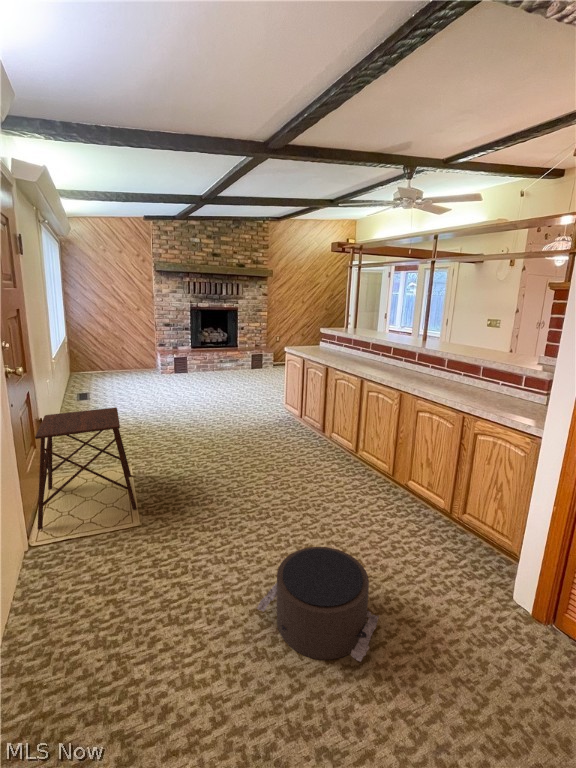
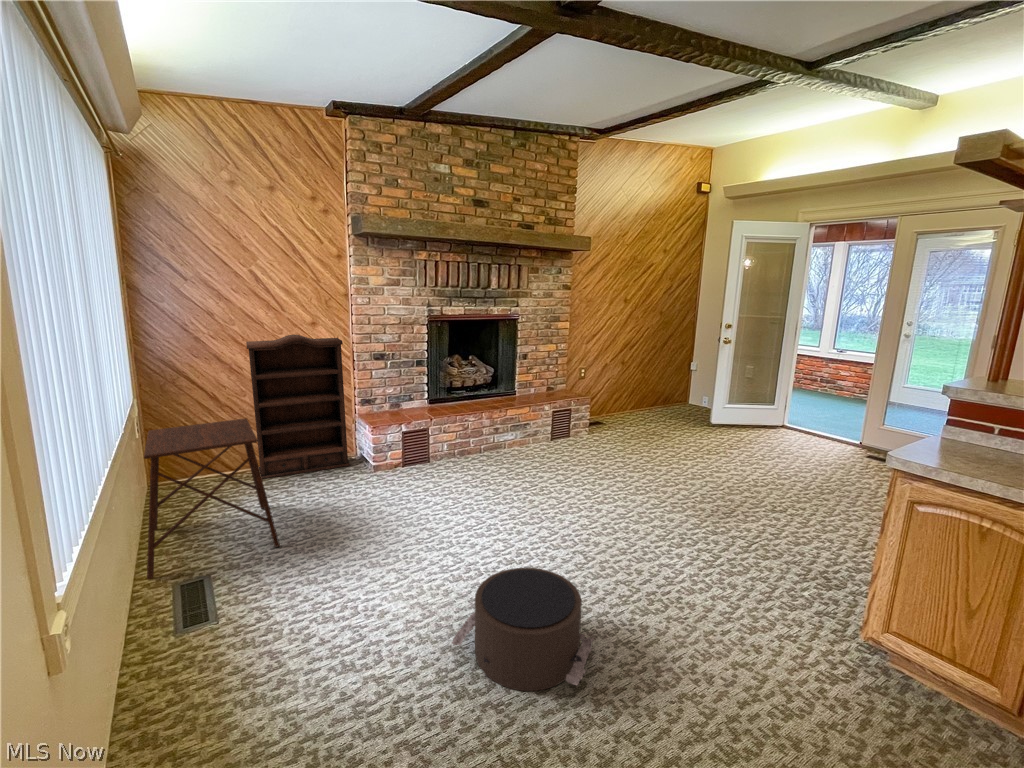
bookshelf: none [121,342,198,452] -> present [246,335,350,479]

